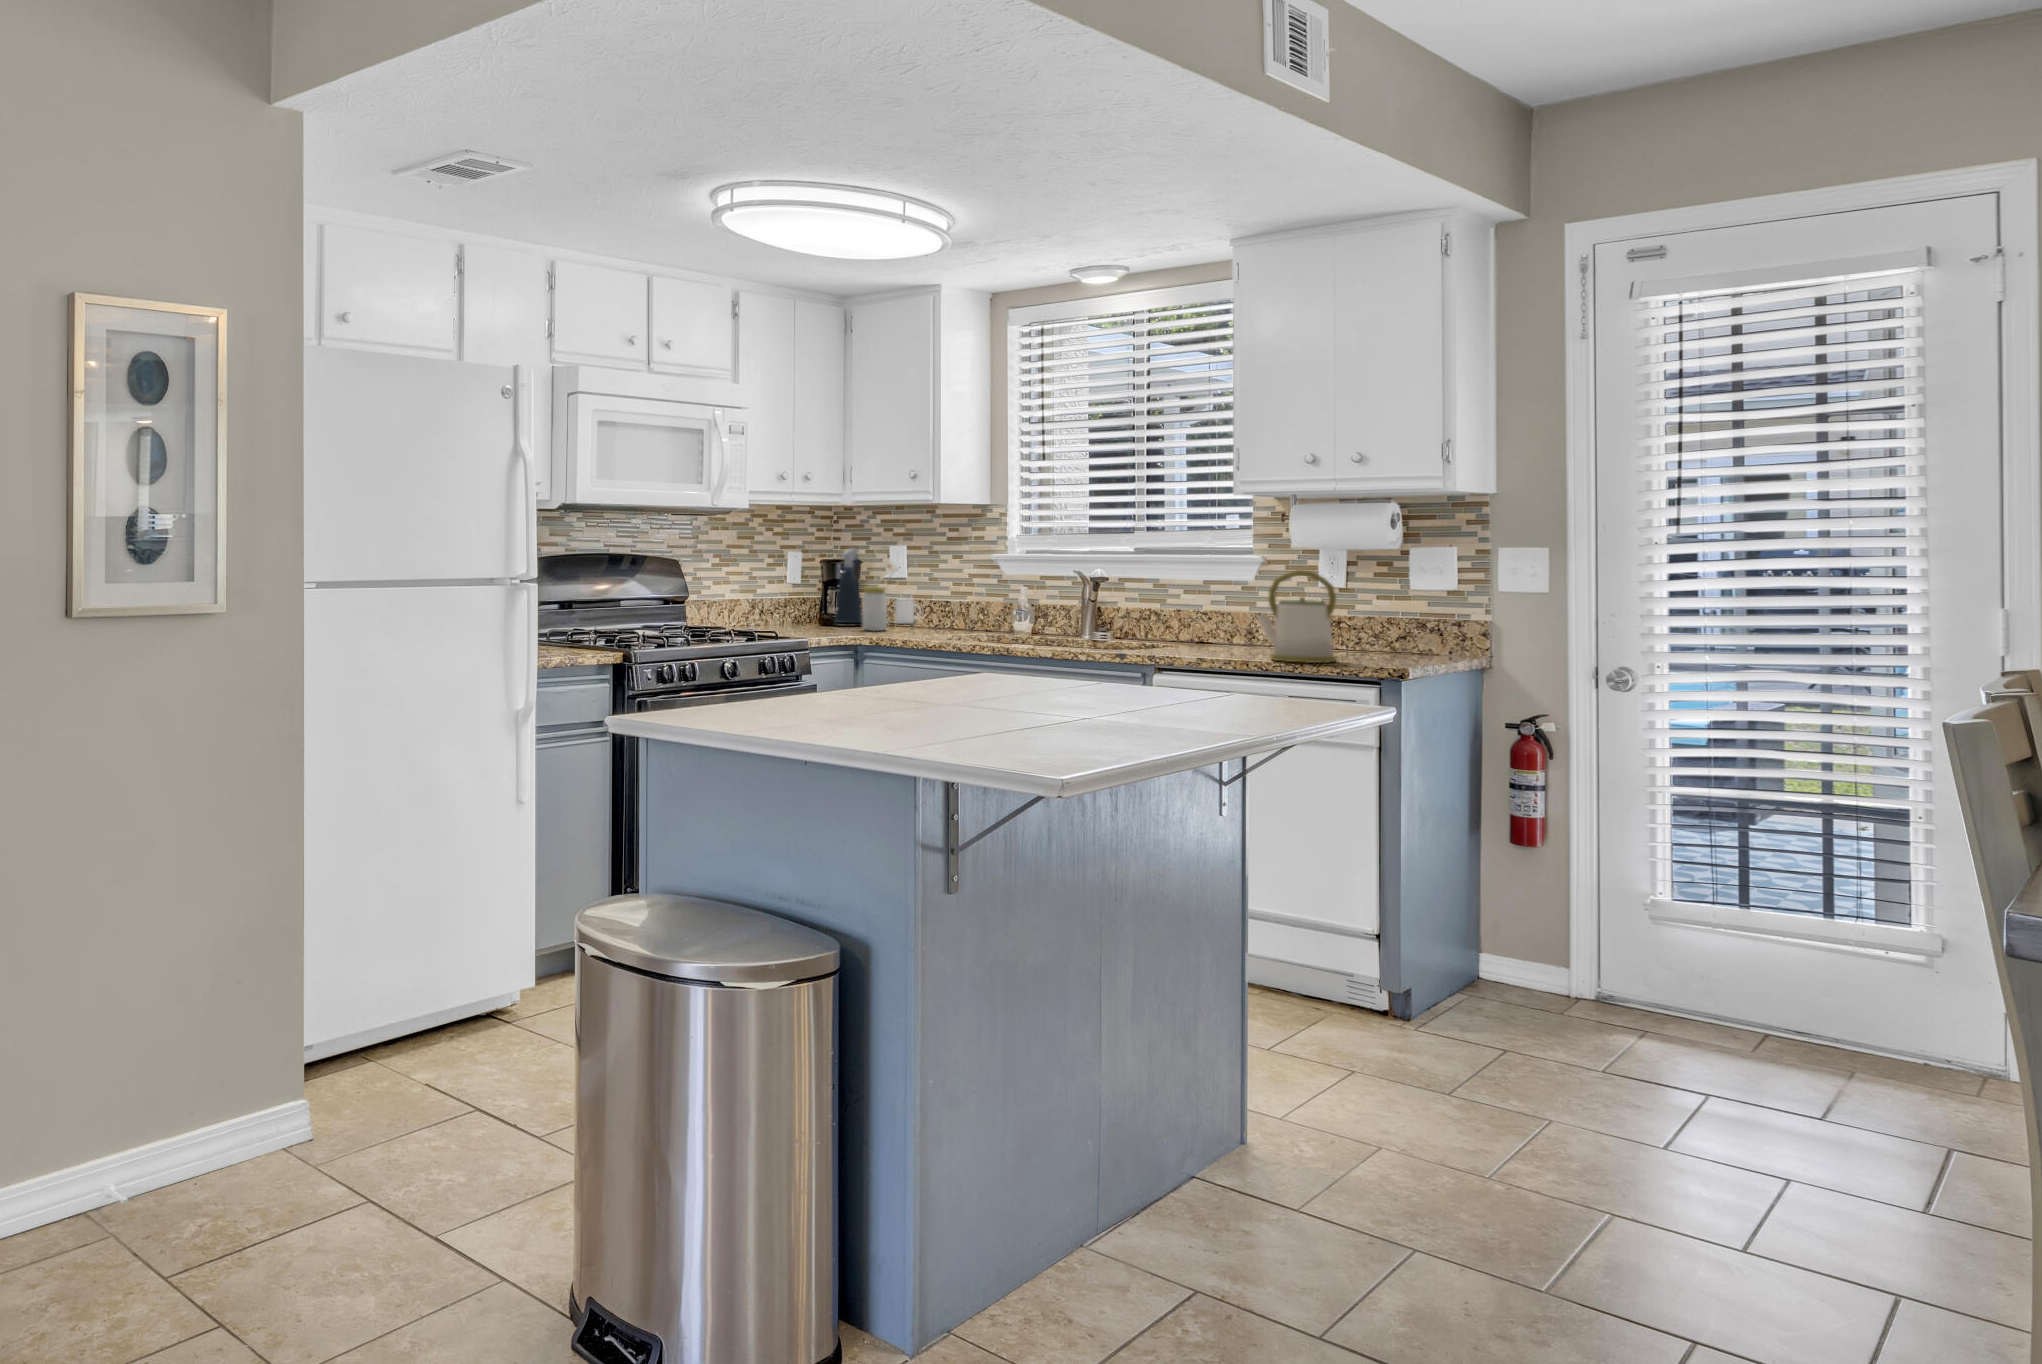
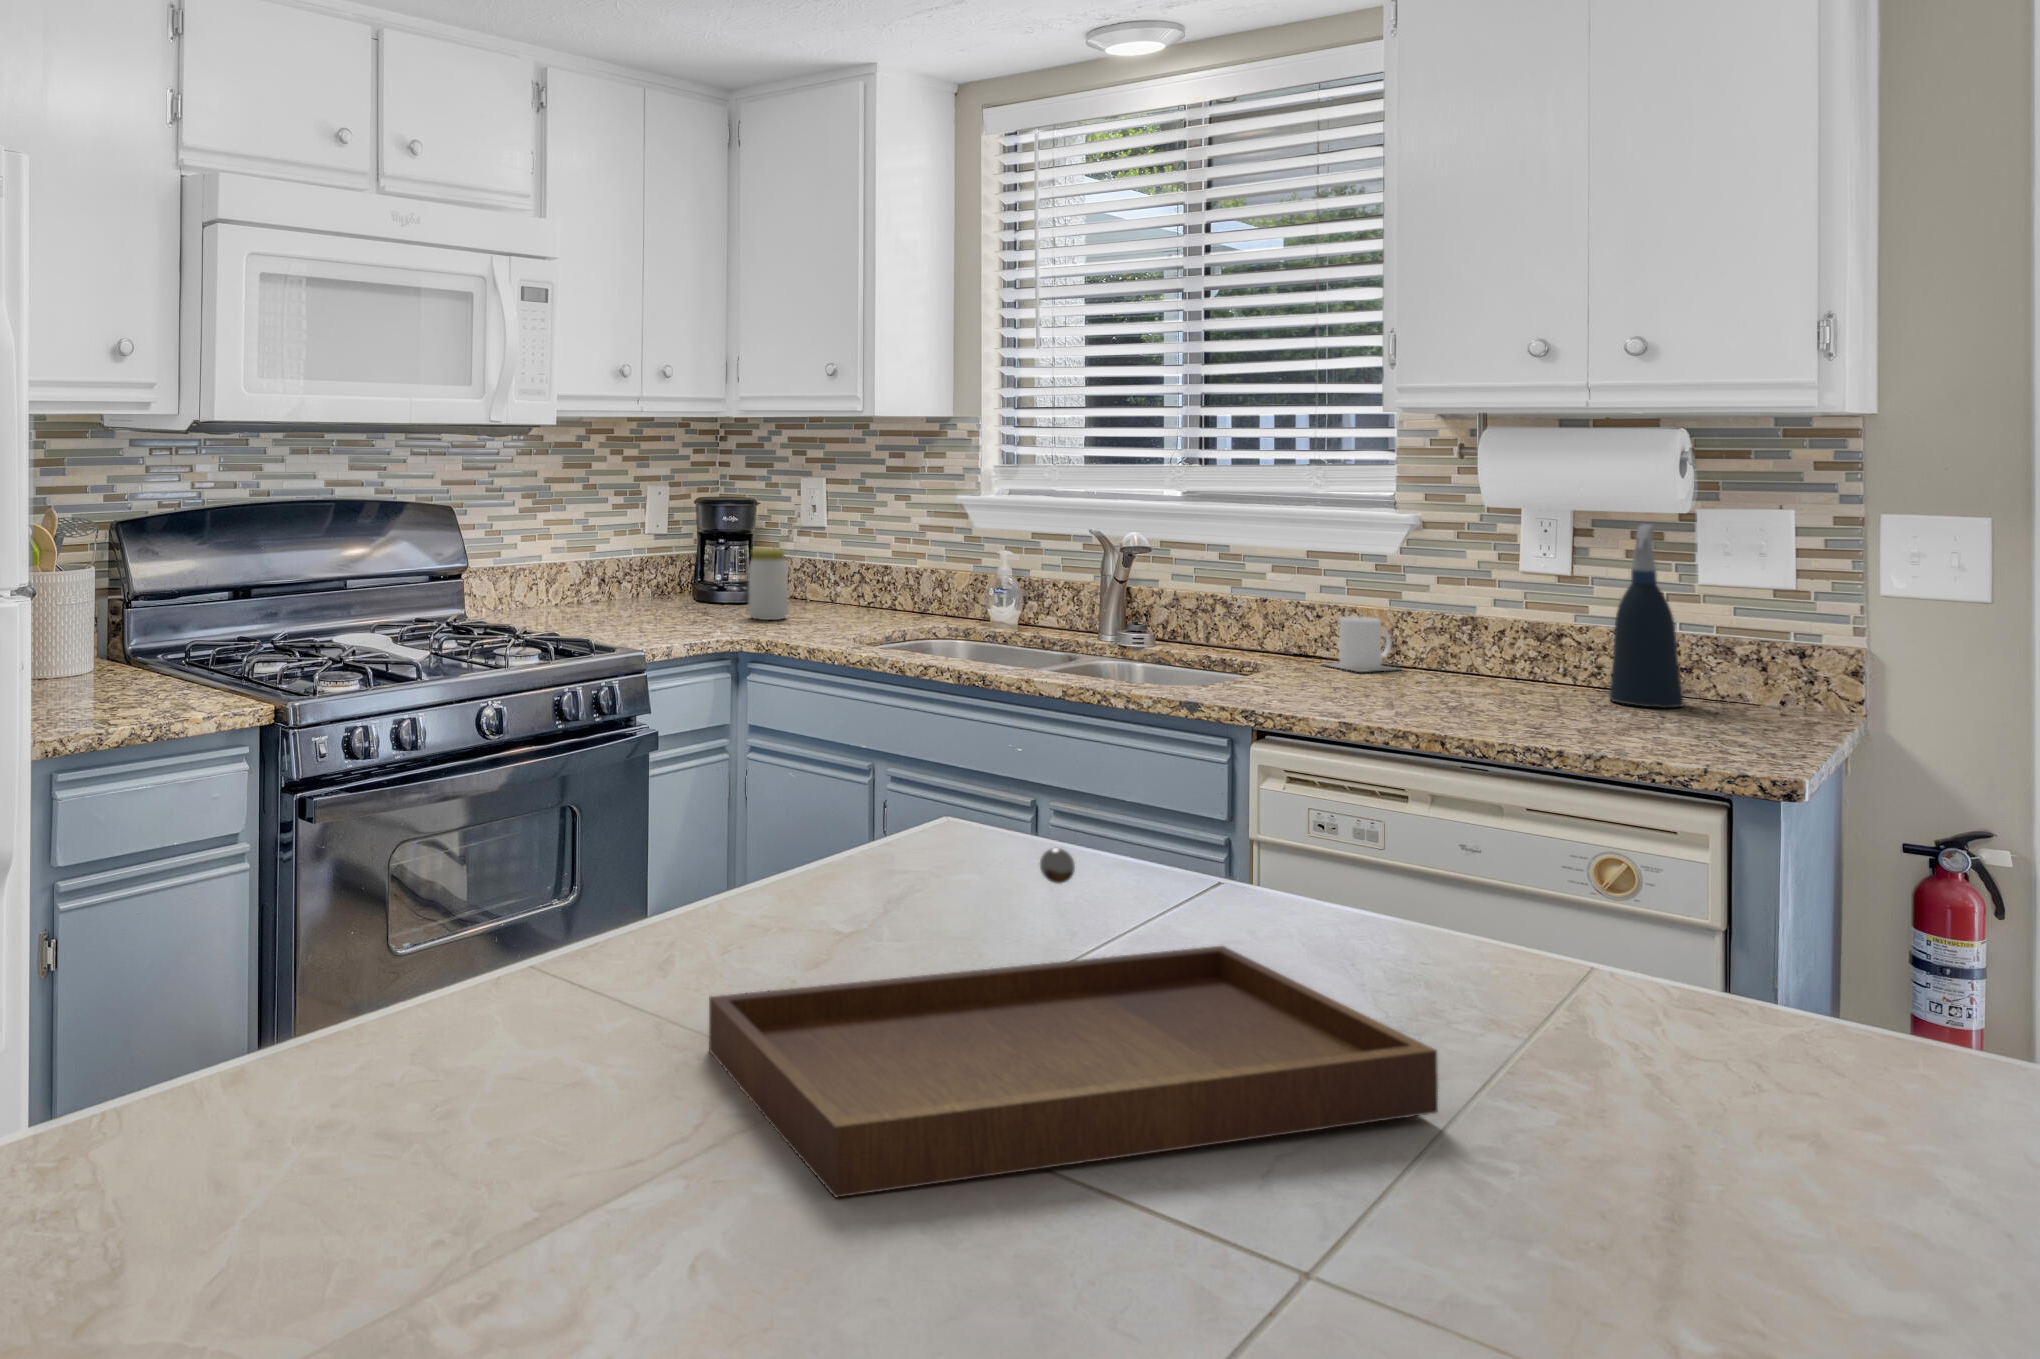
spray bottle: present [835,548,862,623] -> present [1609,524,1683,708]
kettle: present [1257,570,1337,663] -> none [1440,554,1597,735]
mug: present [895,599,921,624] -> present [1326,617,1395,672]
tray: none [914,632,1156,714] -> present [709,848,1438,1197]

